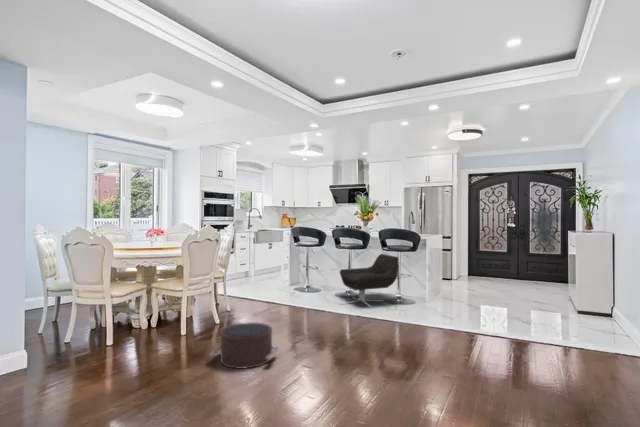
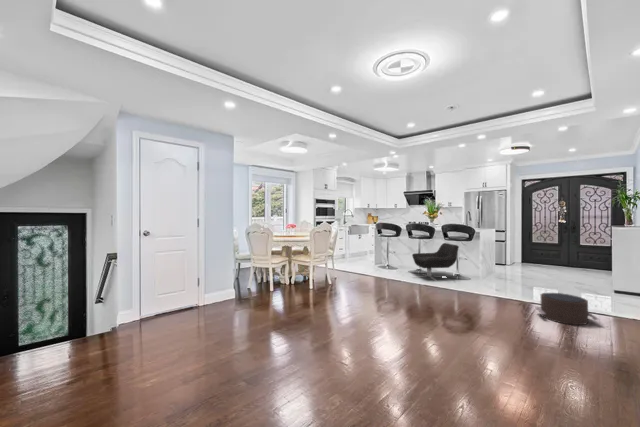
pouf: present [210,323,278,369] -> present [535,293,599,325]

